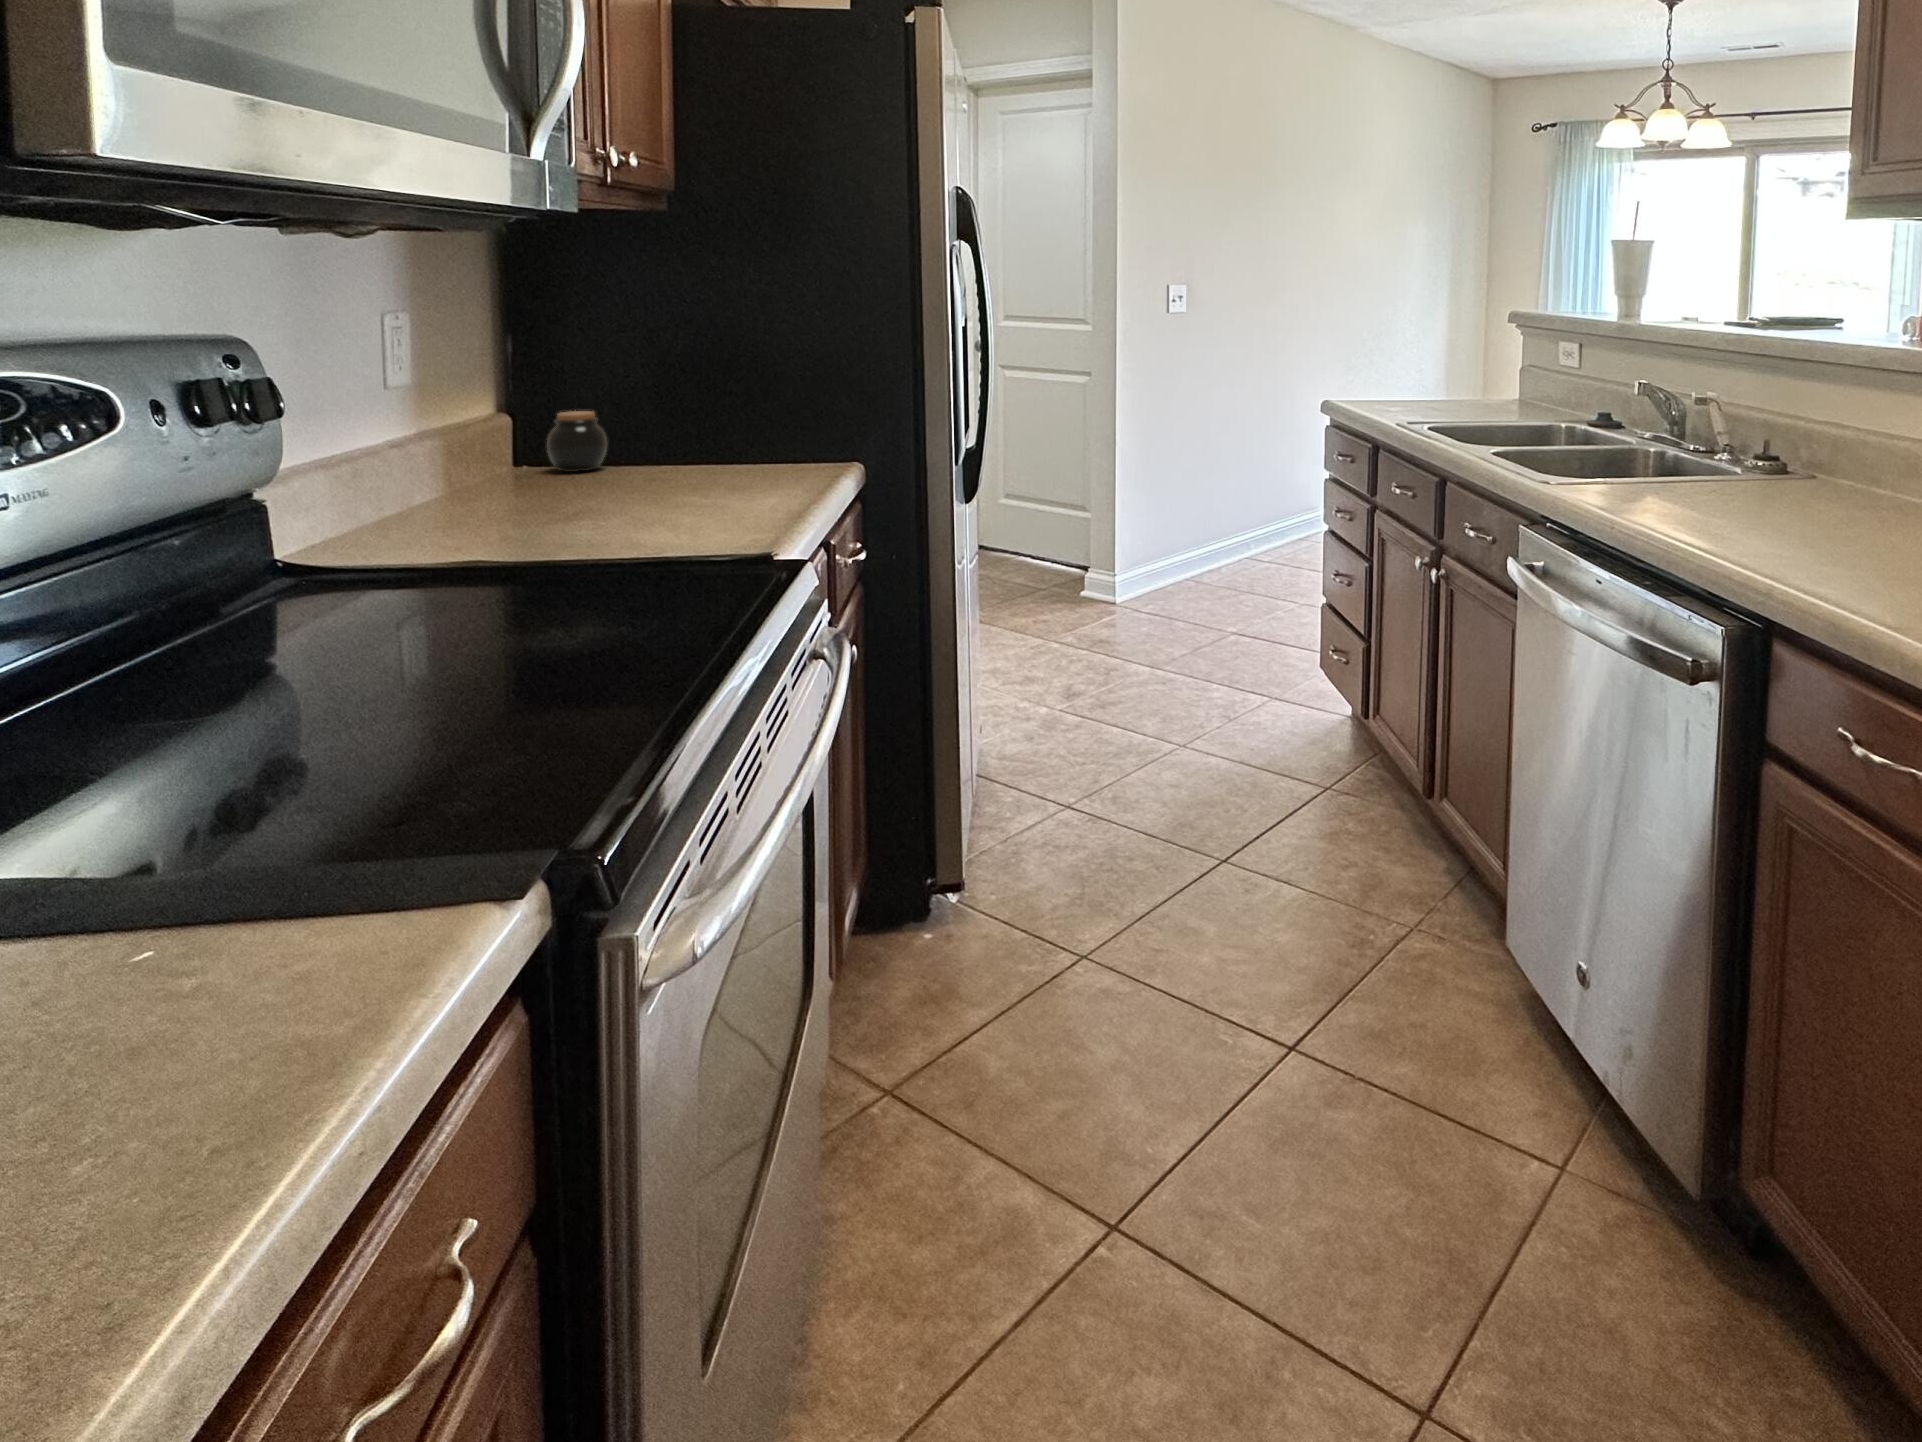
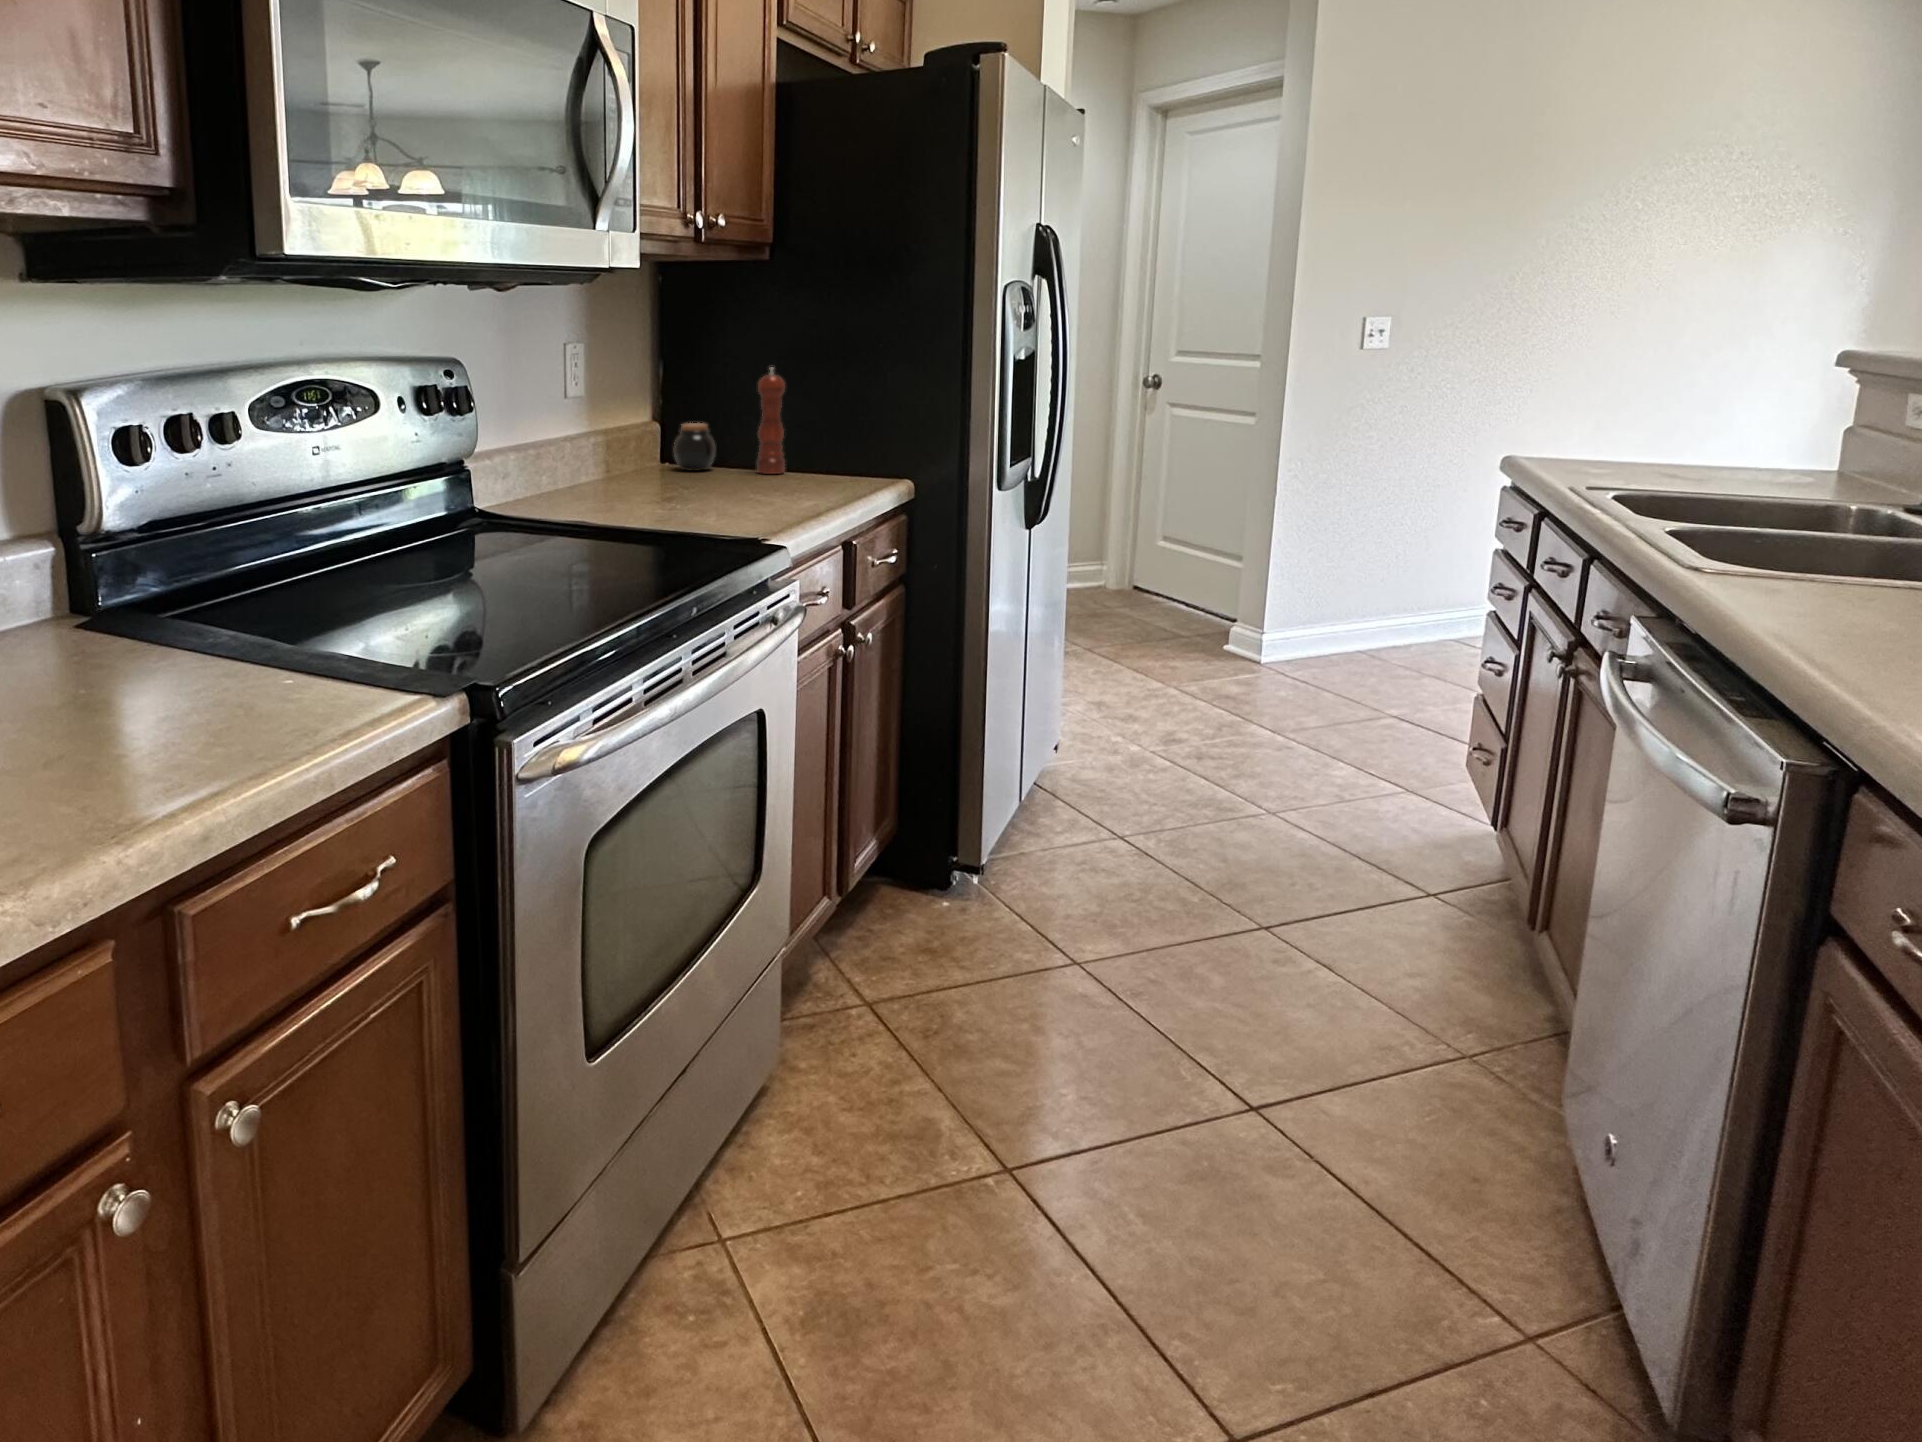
pepper mill: none [665,339,705,468] -> present [757,367,785,474]

